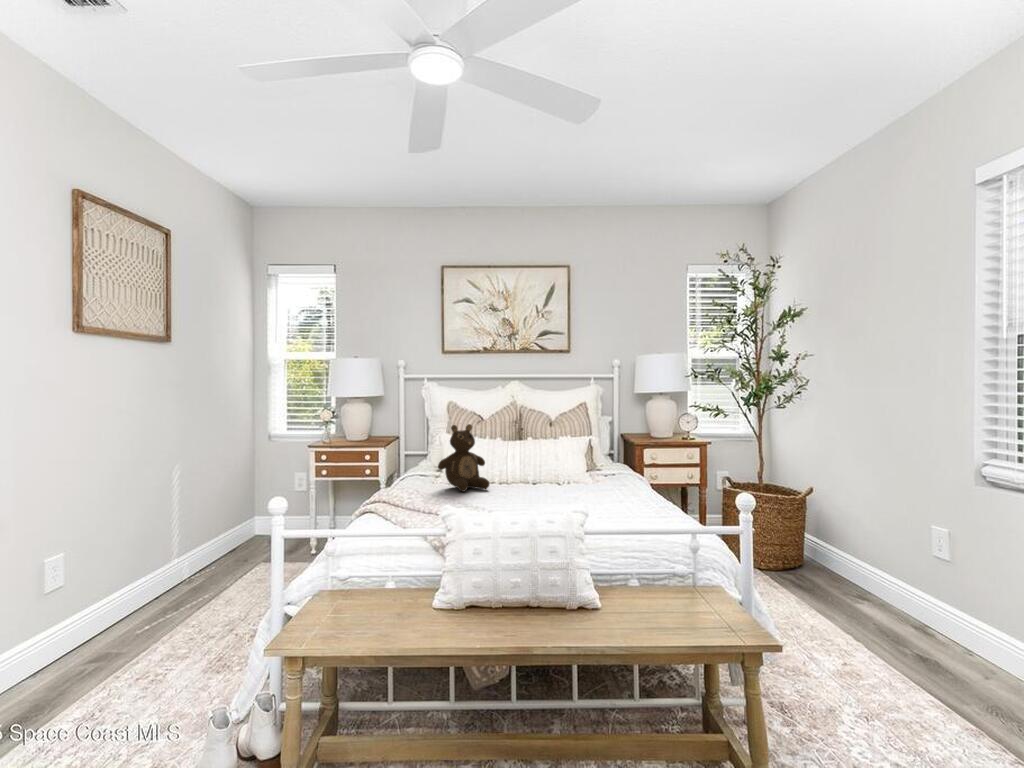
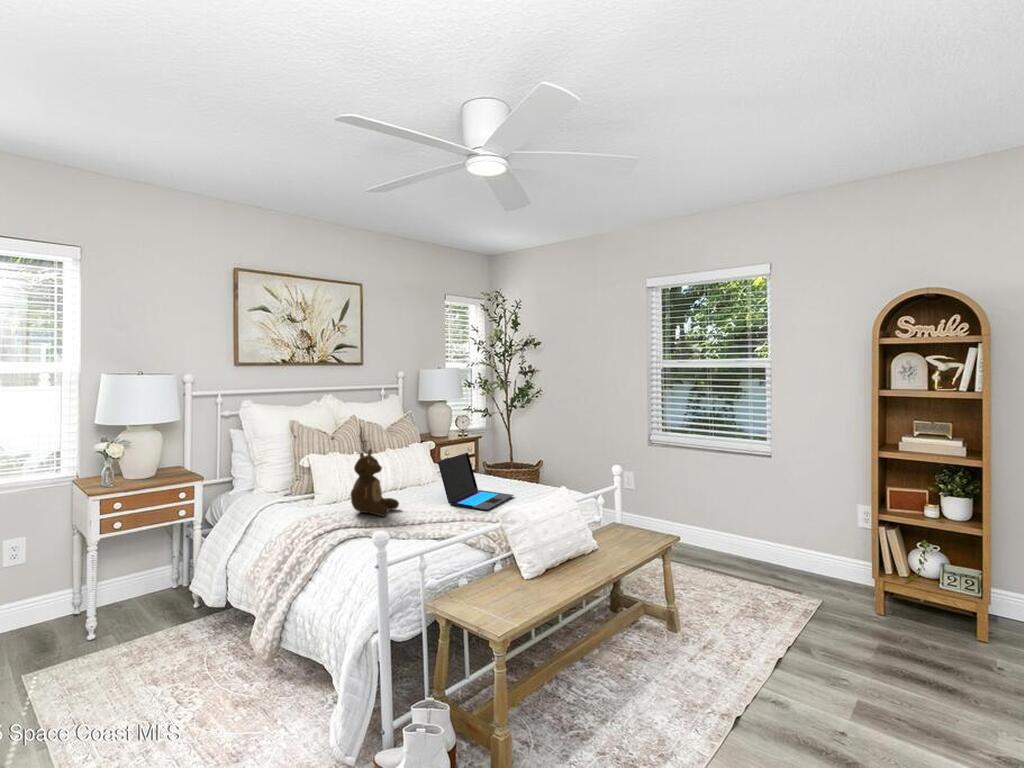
laptop: none [533,442,622,504] -> present [438,453,514,511]

